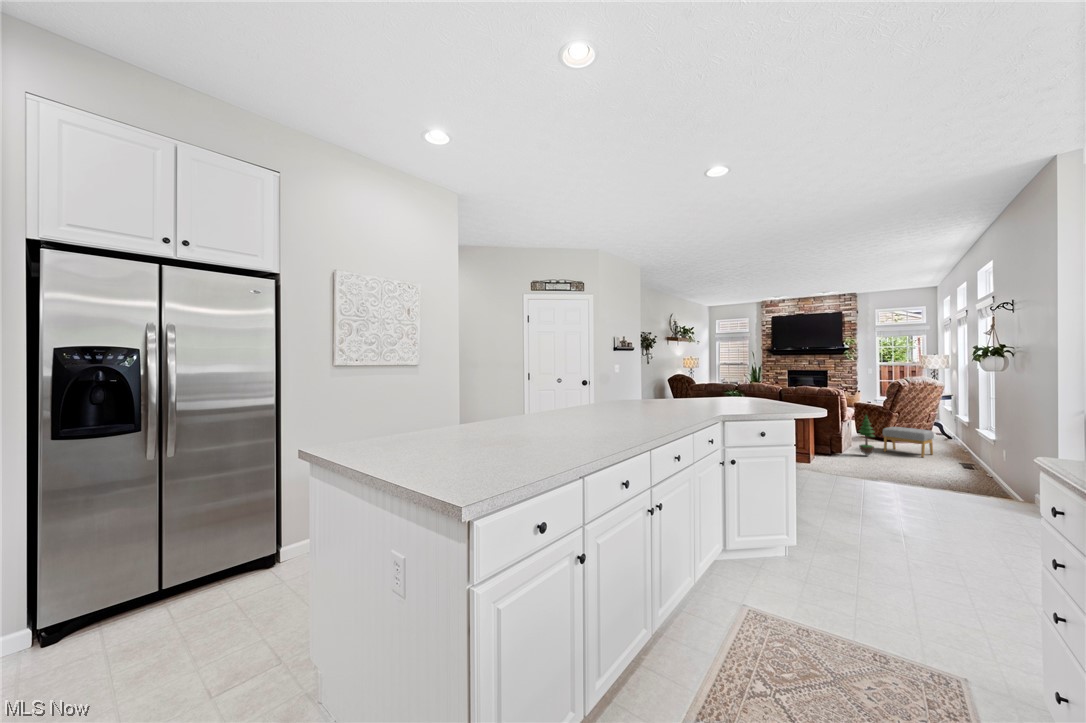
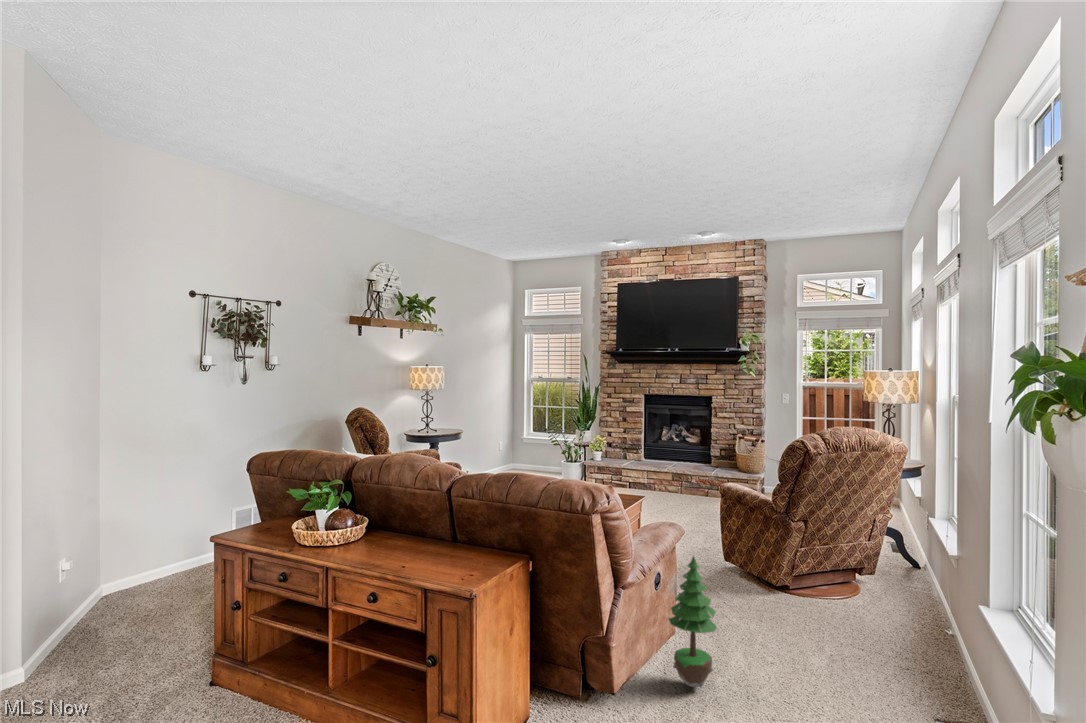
footstool: present [882,427,934,457] -> none [751,571,877,688]

